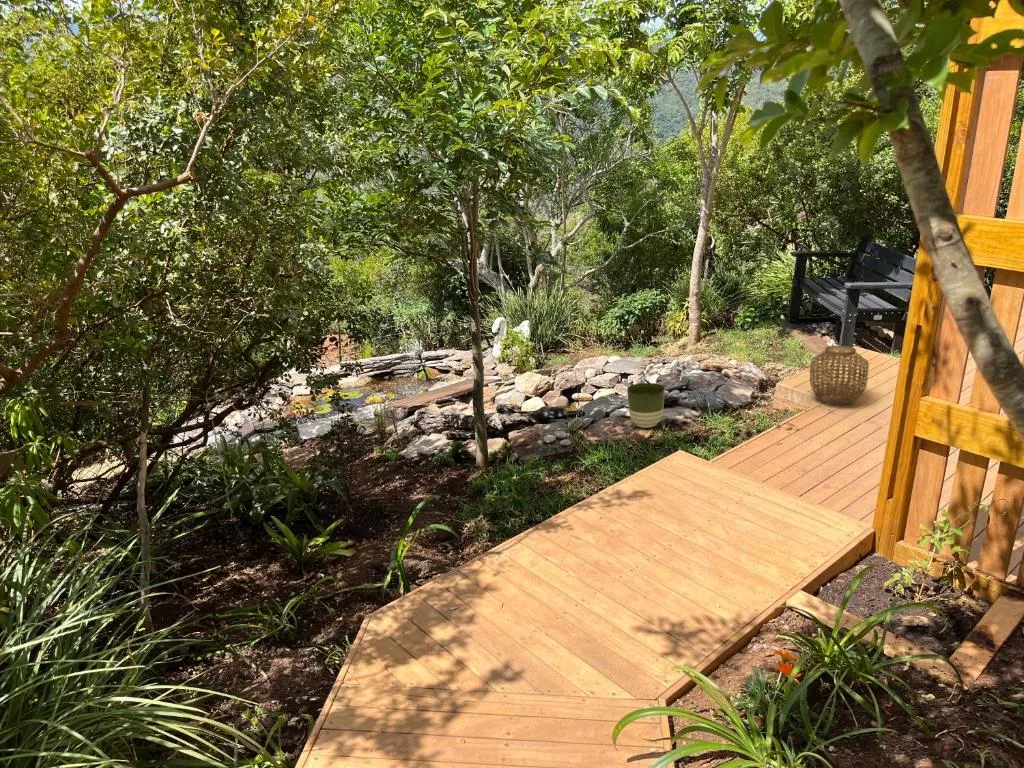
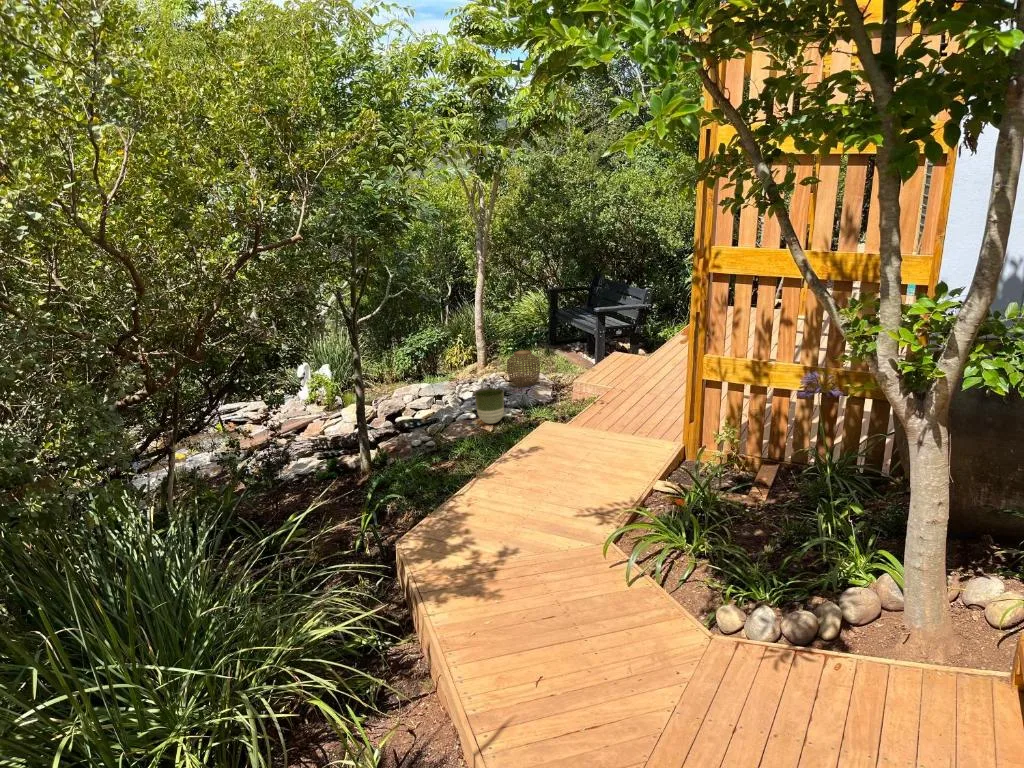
woven basket: present [810,345,869,405] -> present [507,350,540,387]

